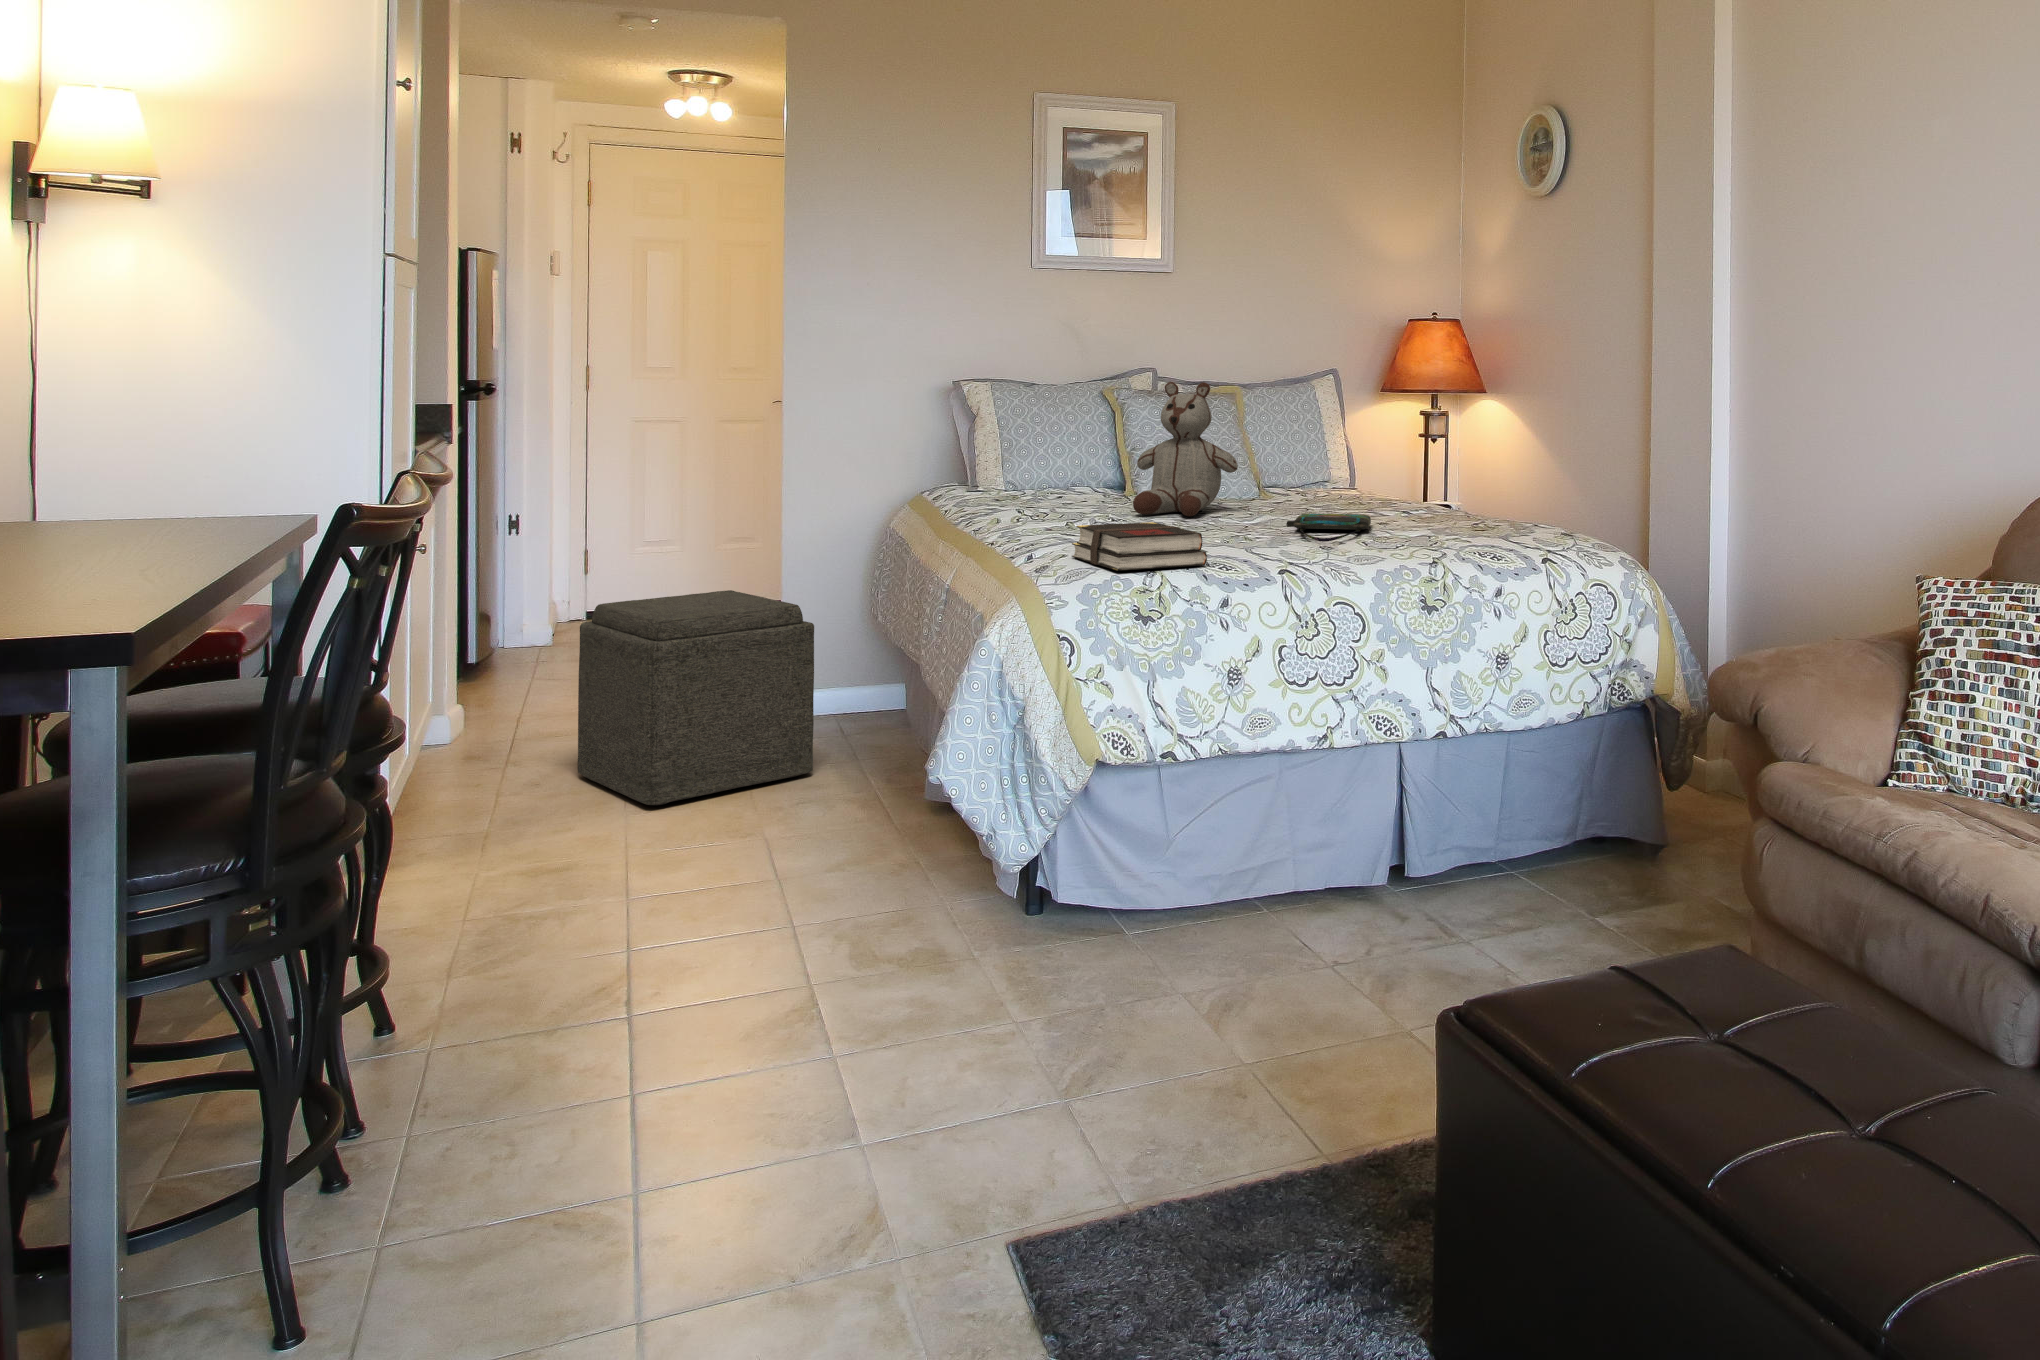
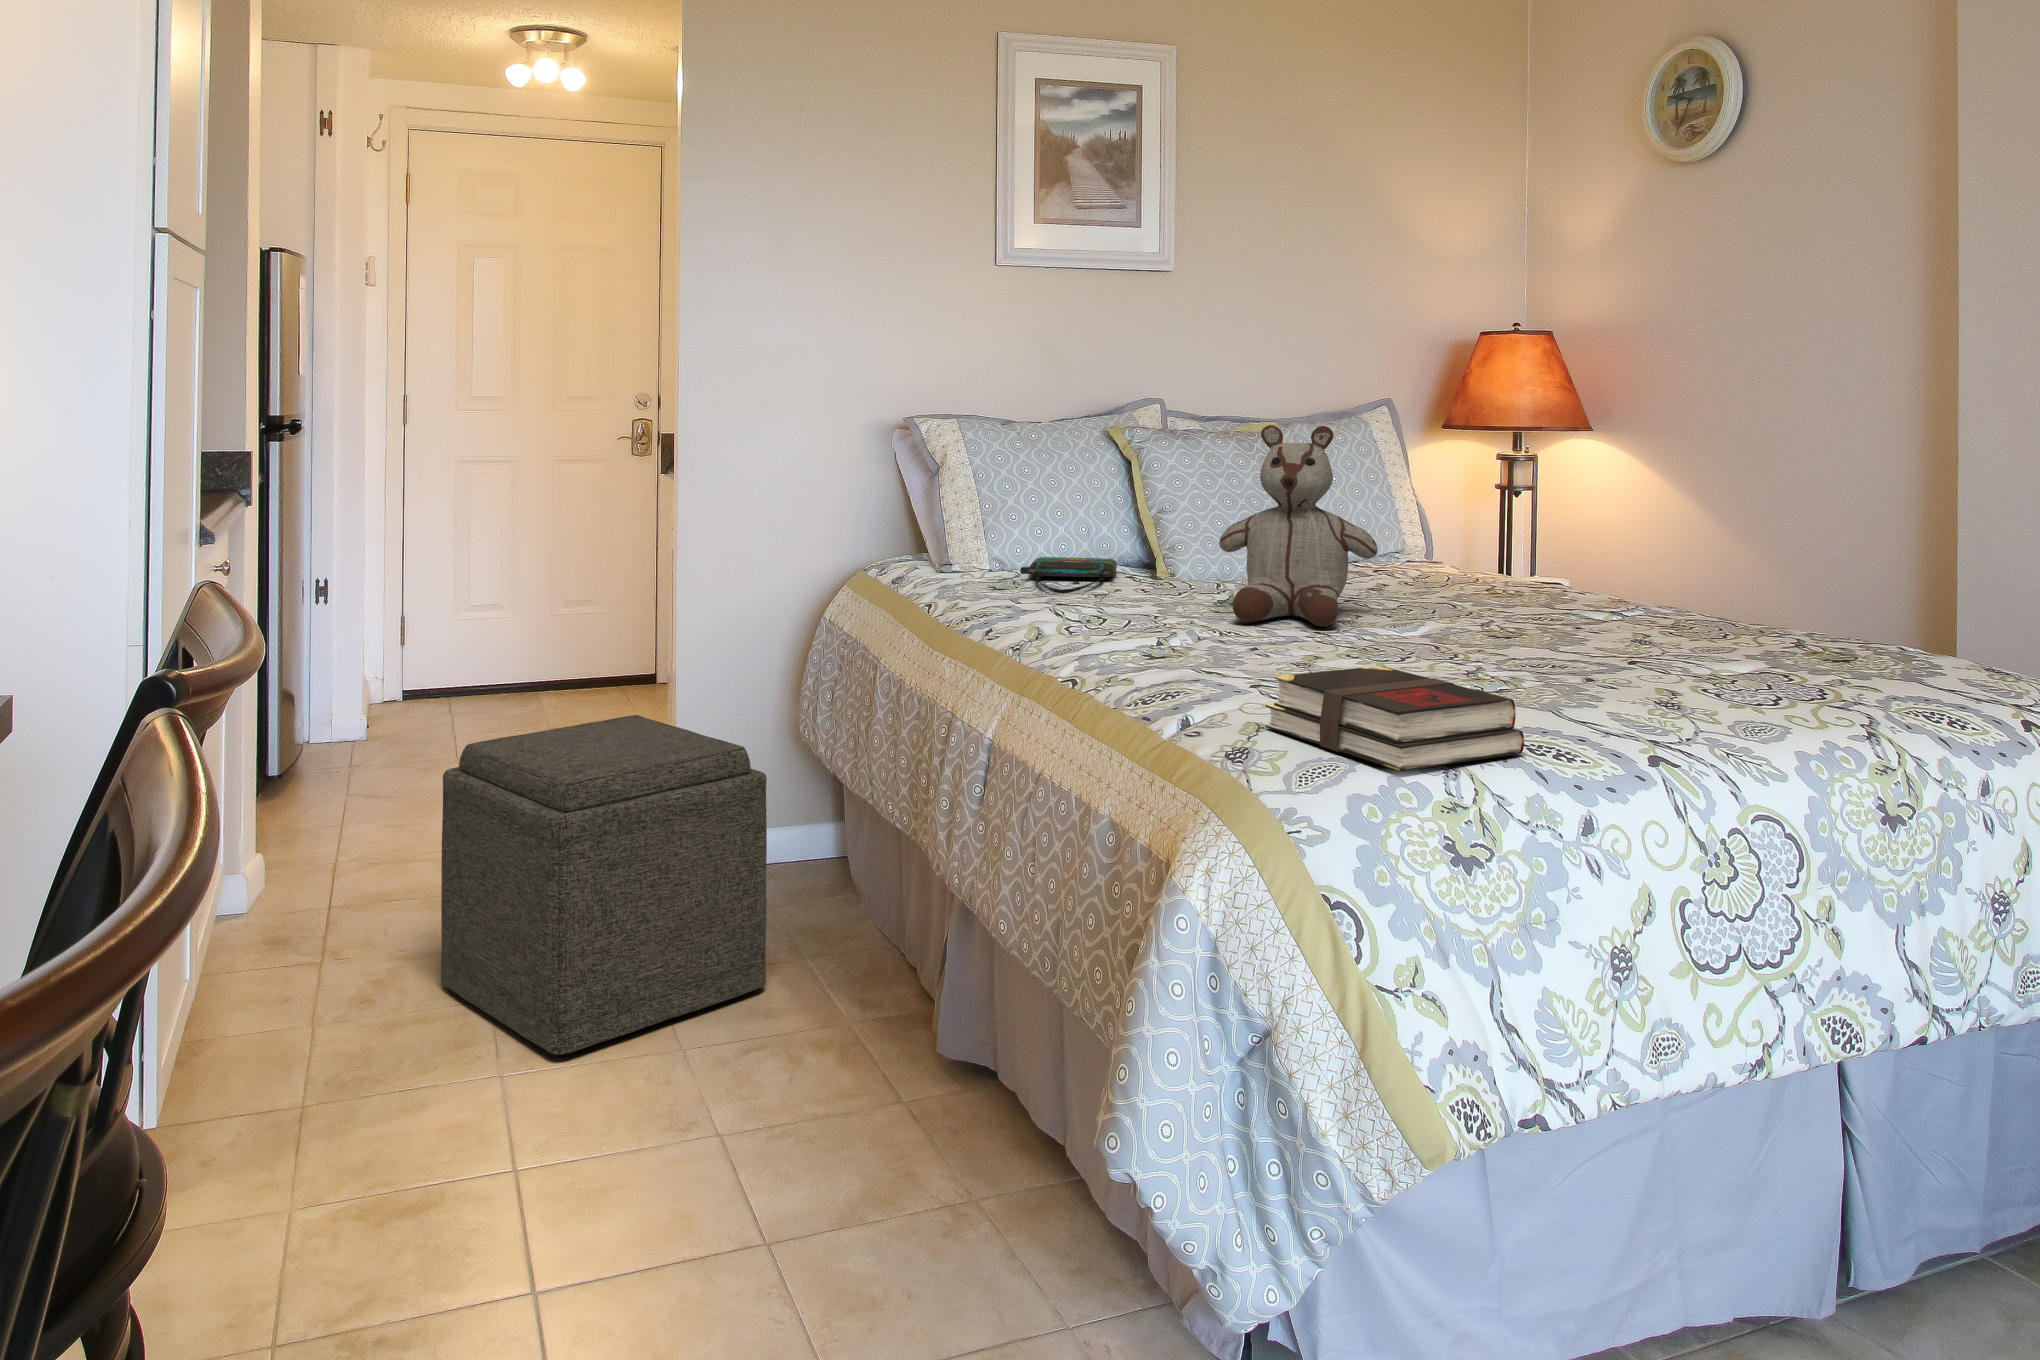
tote bag: present [1286,514,1371,542] -> present [1020,557,1118,593]

